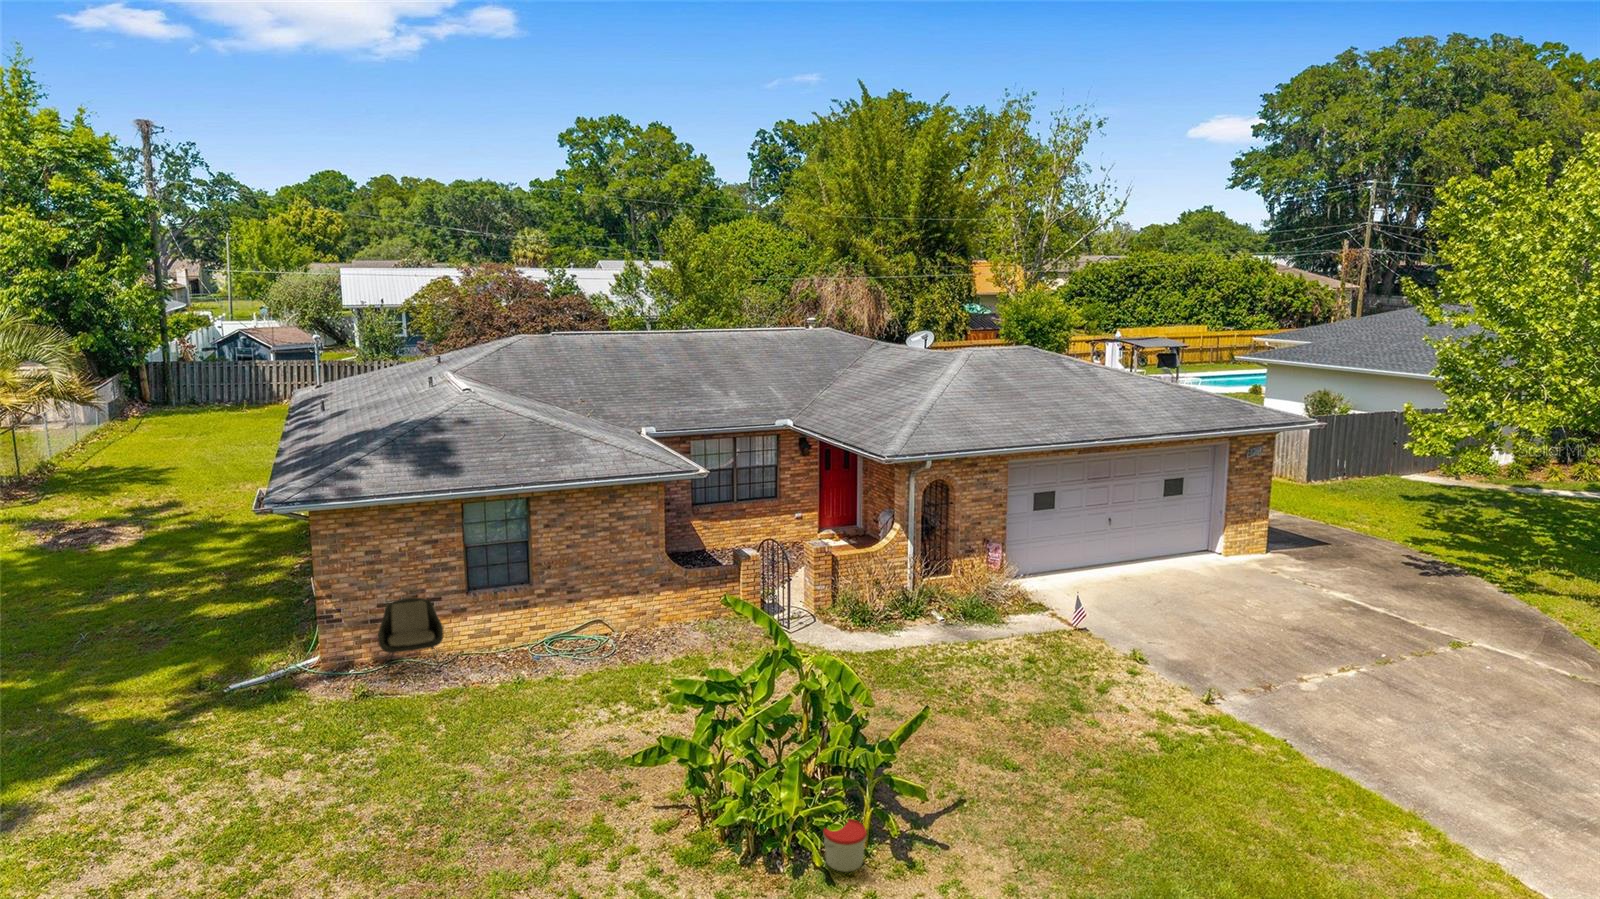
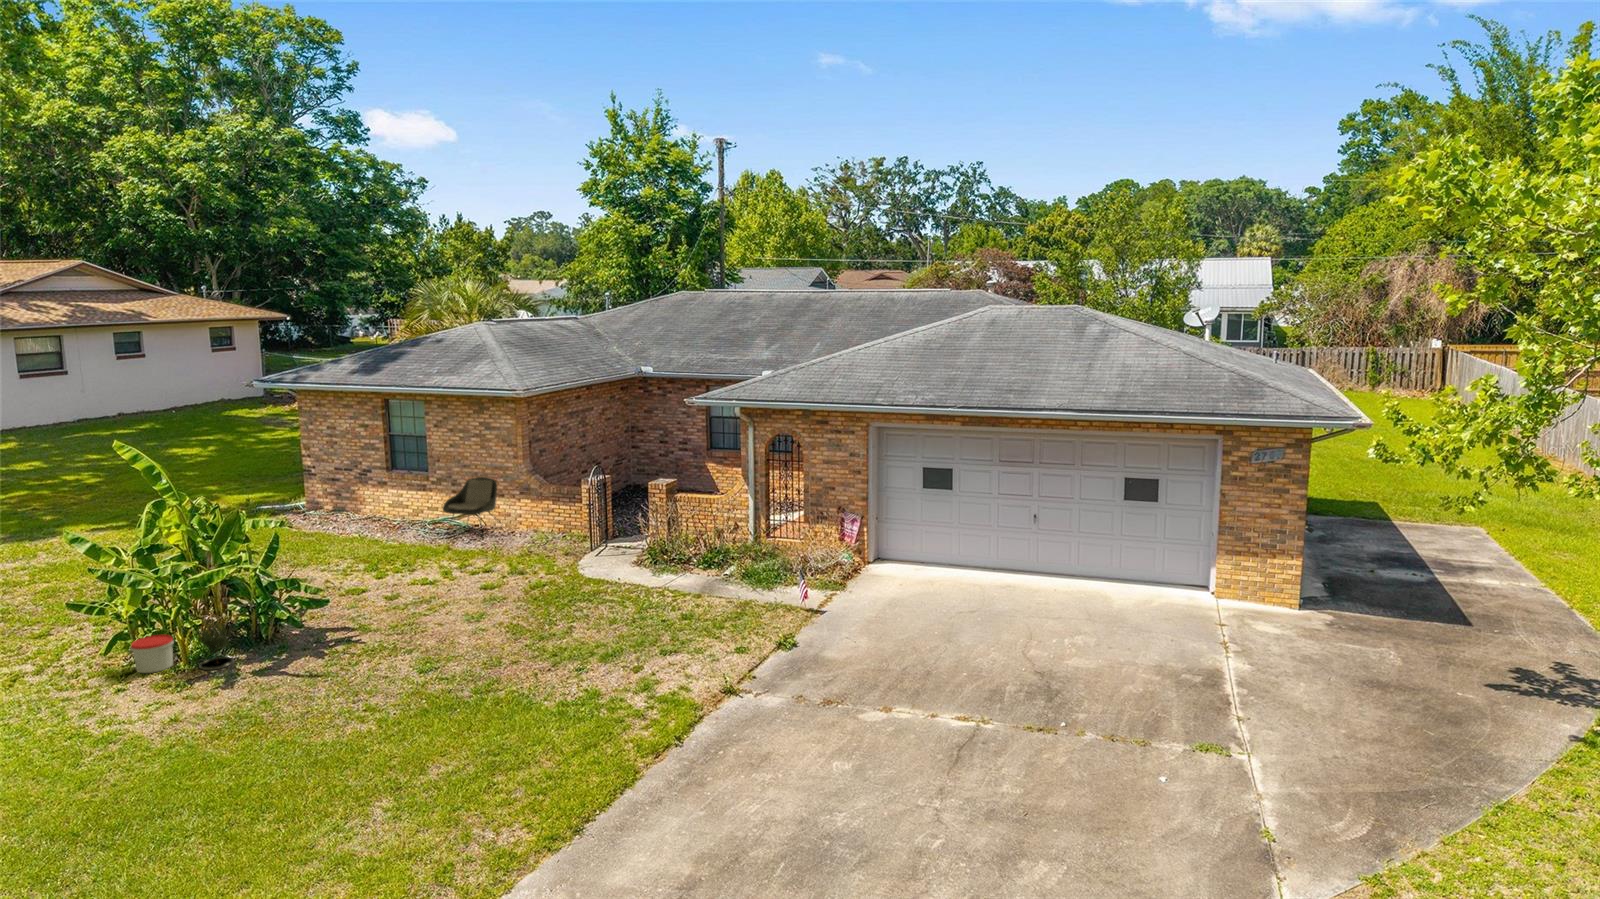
lounge chair: present [378,598,443,679] -> present [442,477,502,536]
potted tree: none [865,774,910,840] -> present [198,617,234,670]

